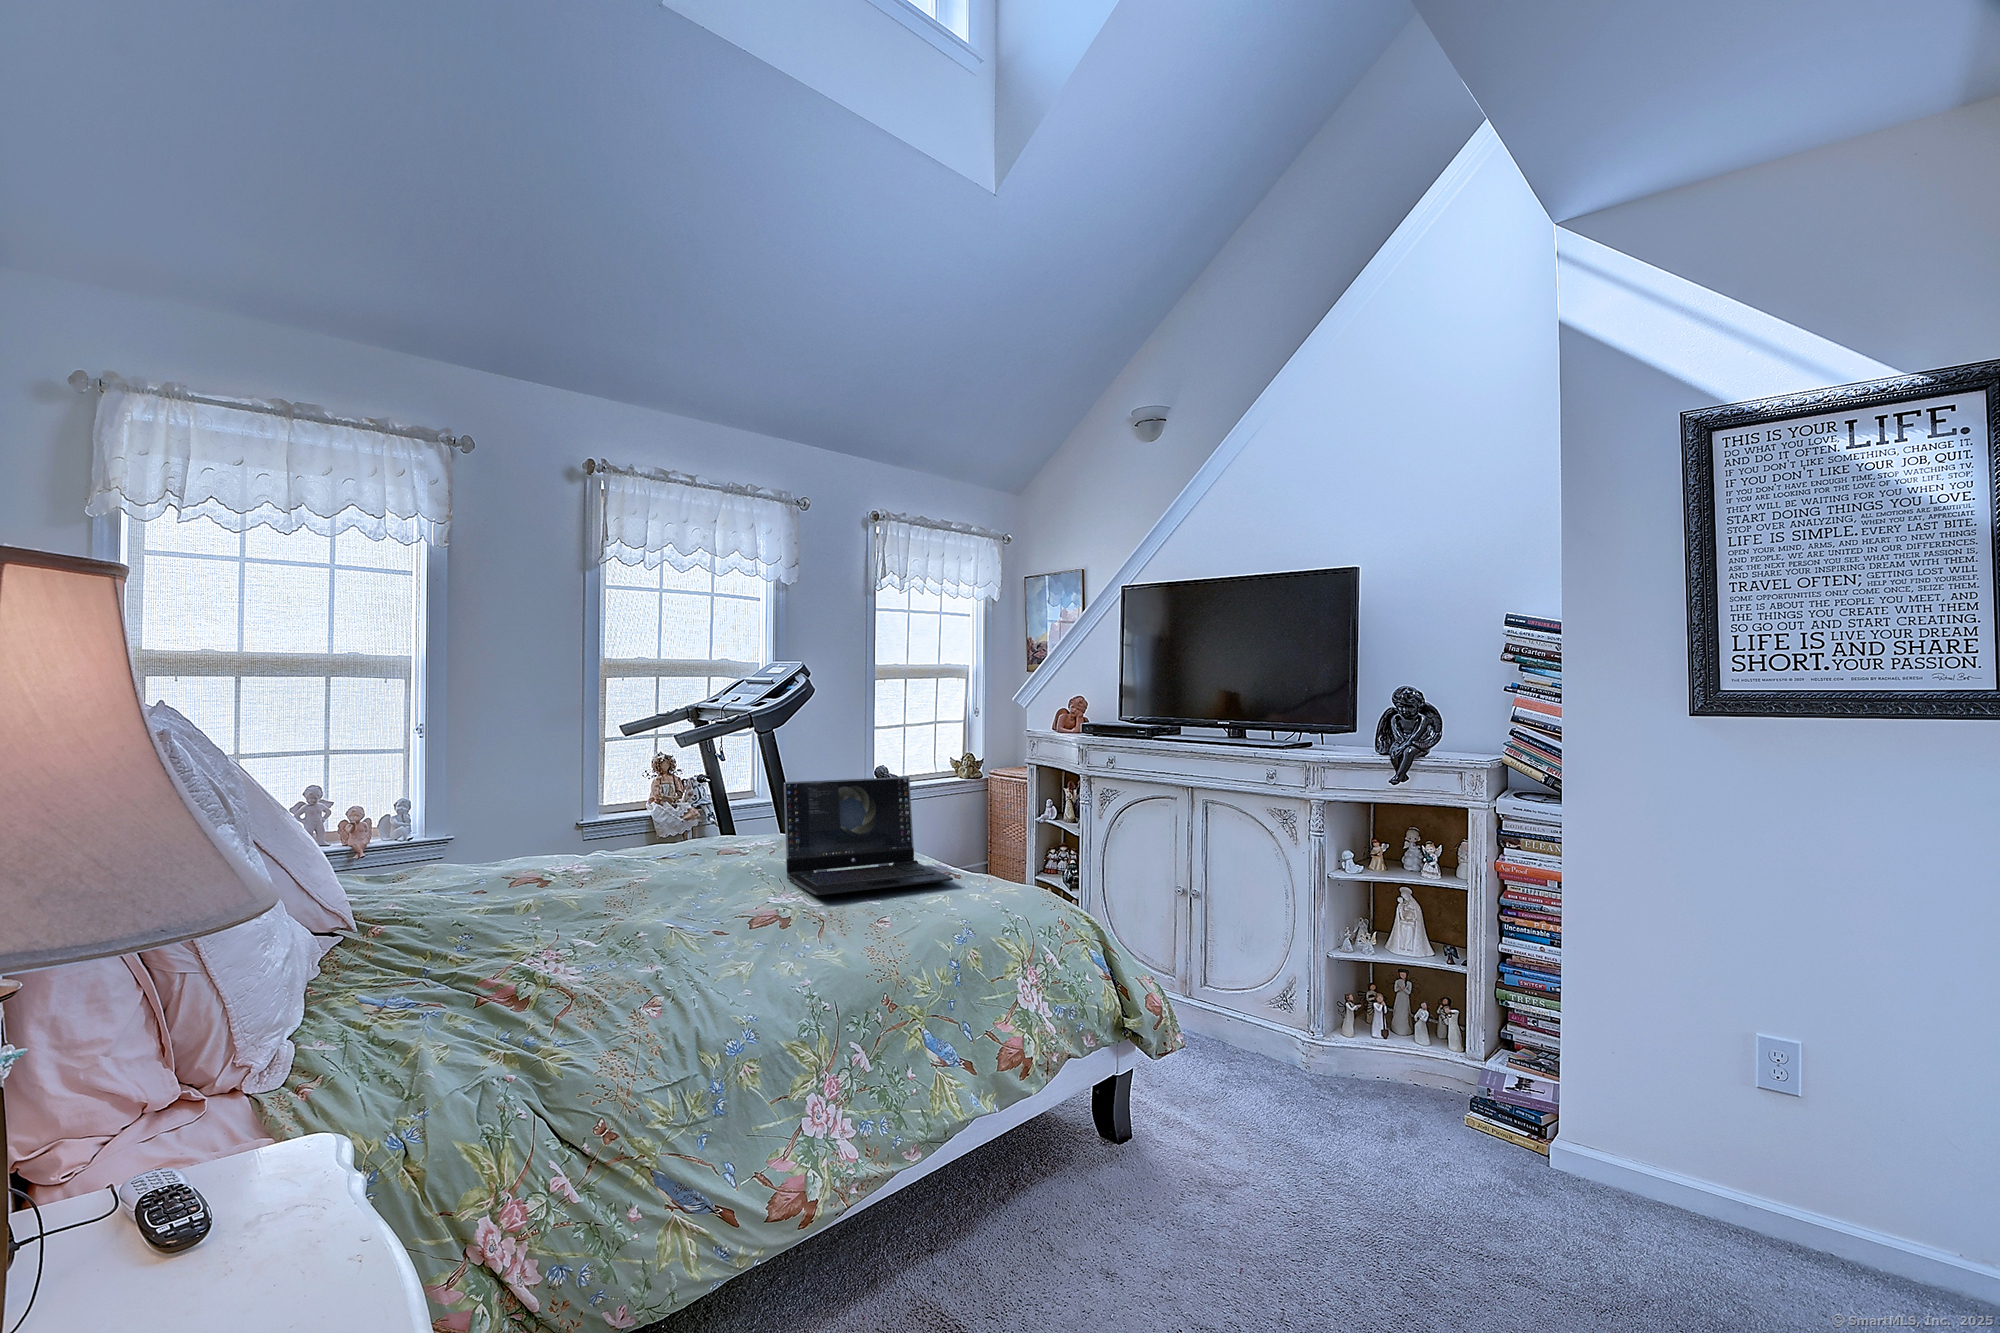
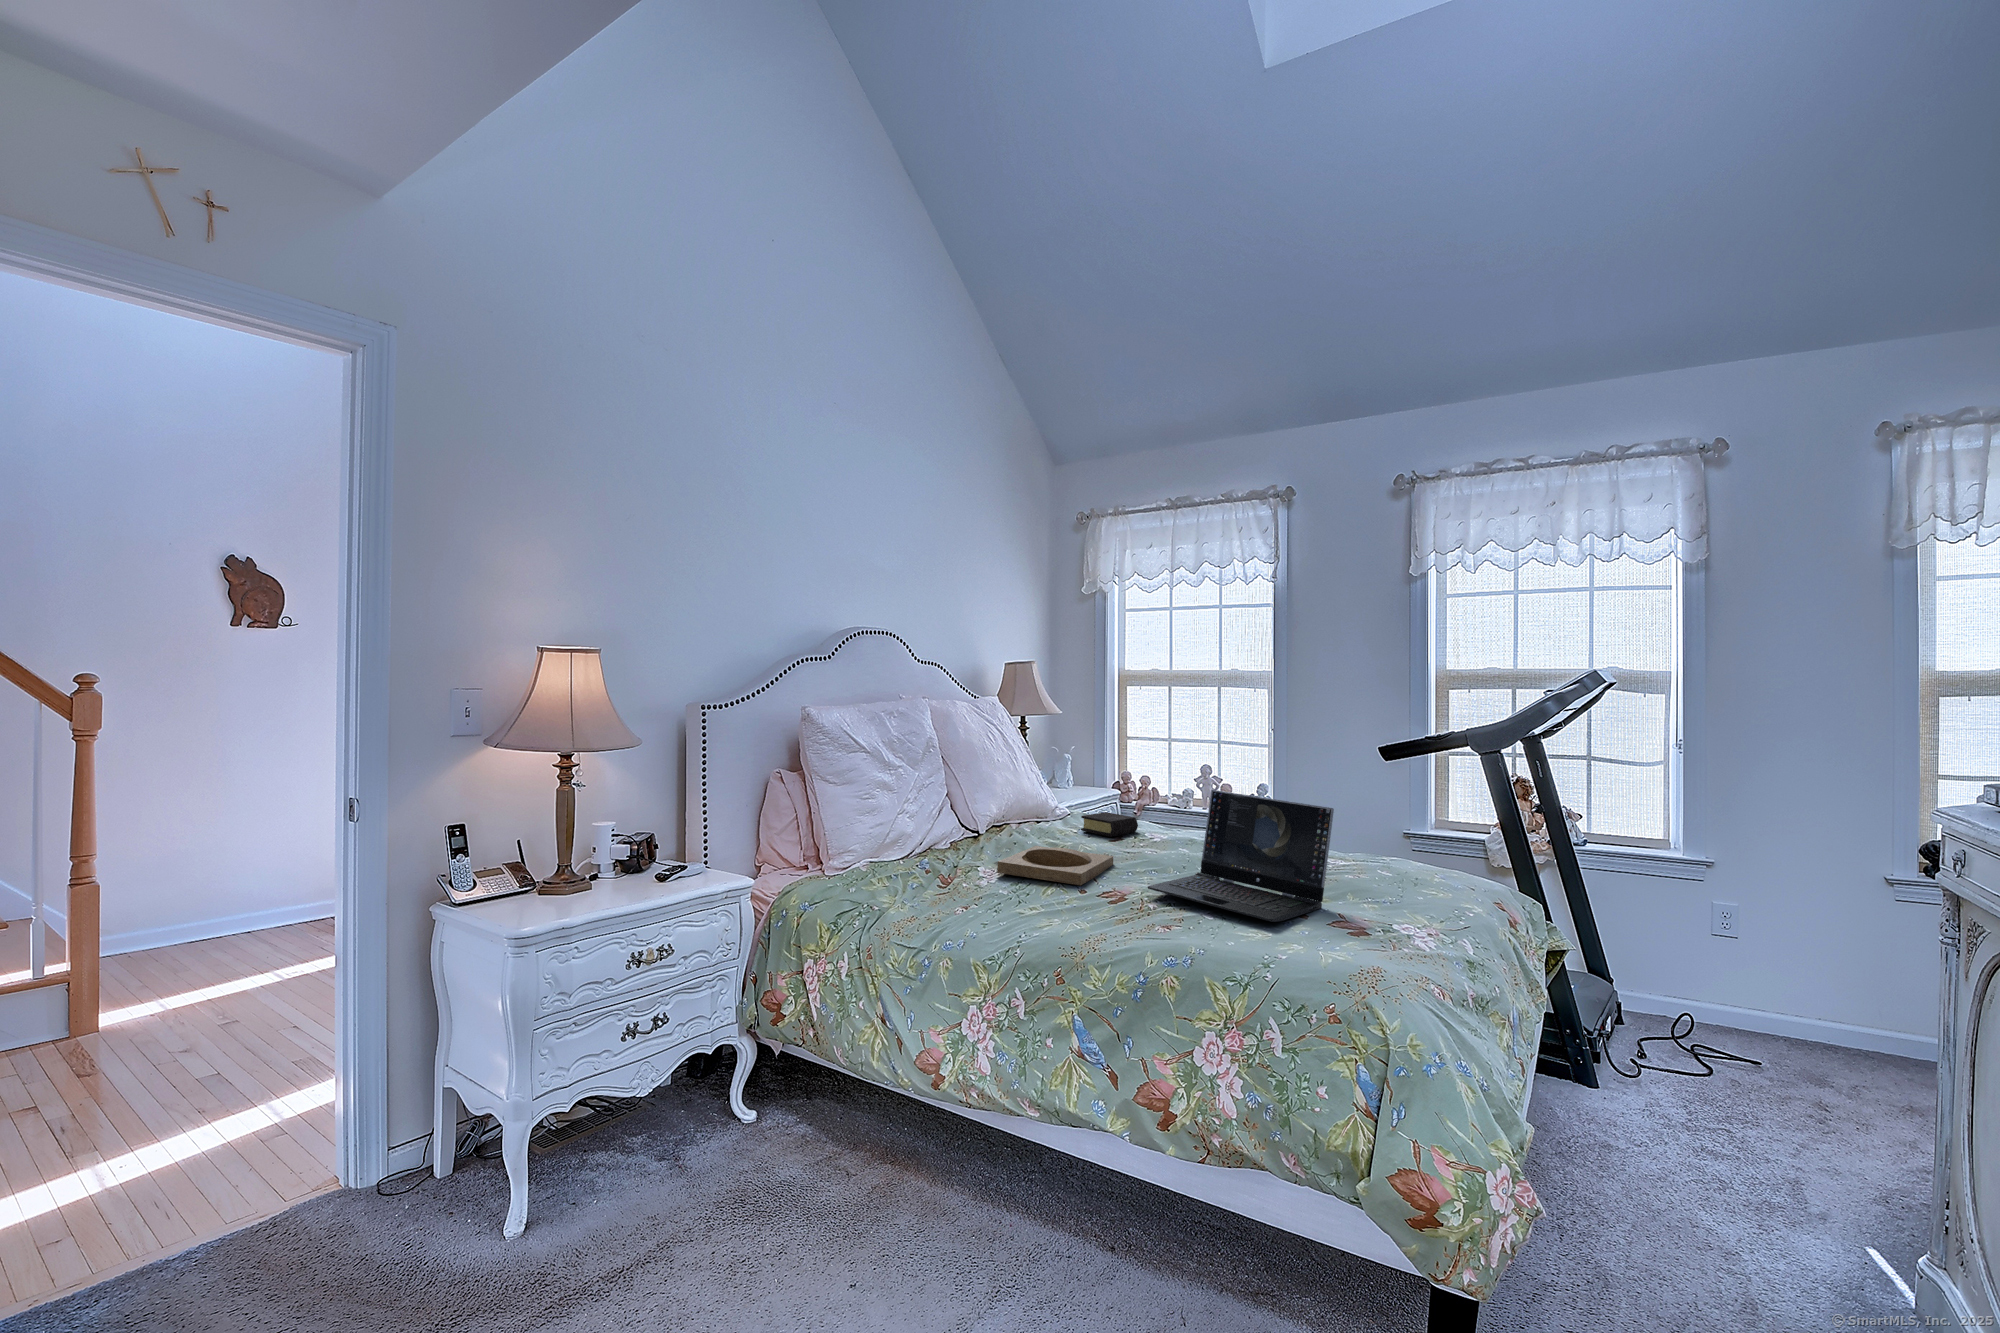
book: none [493,850,564,886] -> present [1081,812,1138,837]
tray: none [566,888,739,947] -> present [997,846,1113,885]

